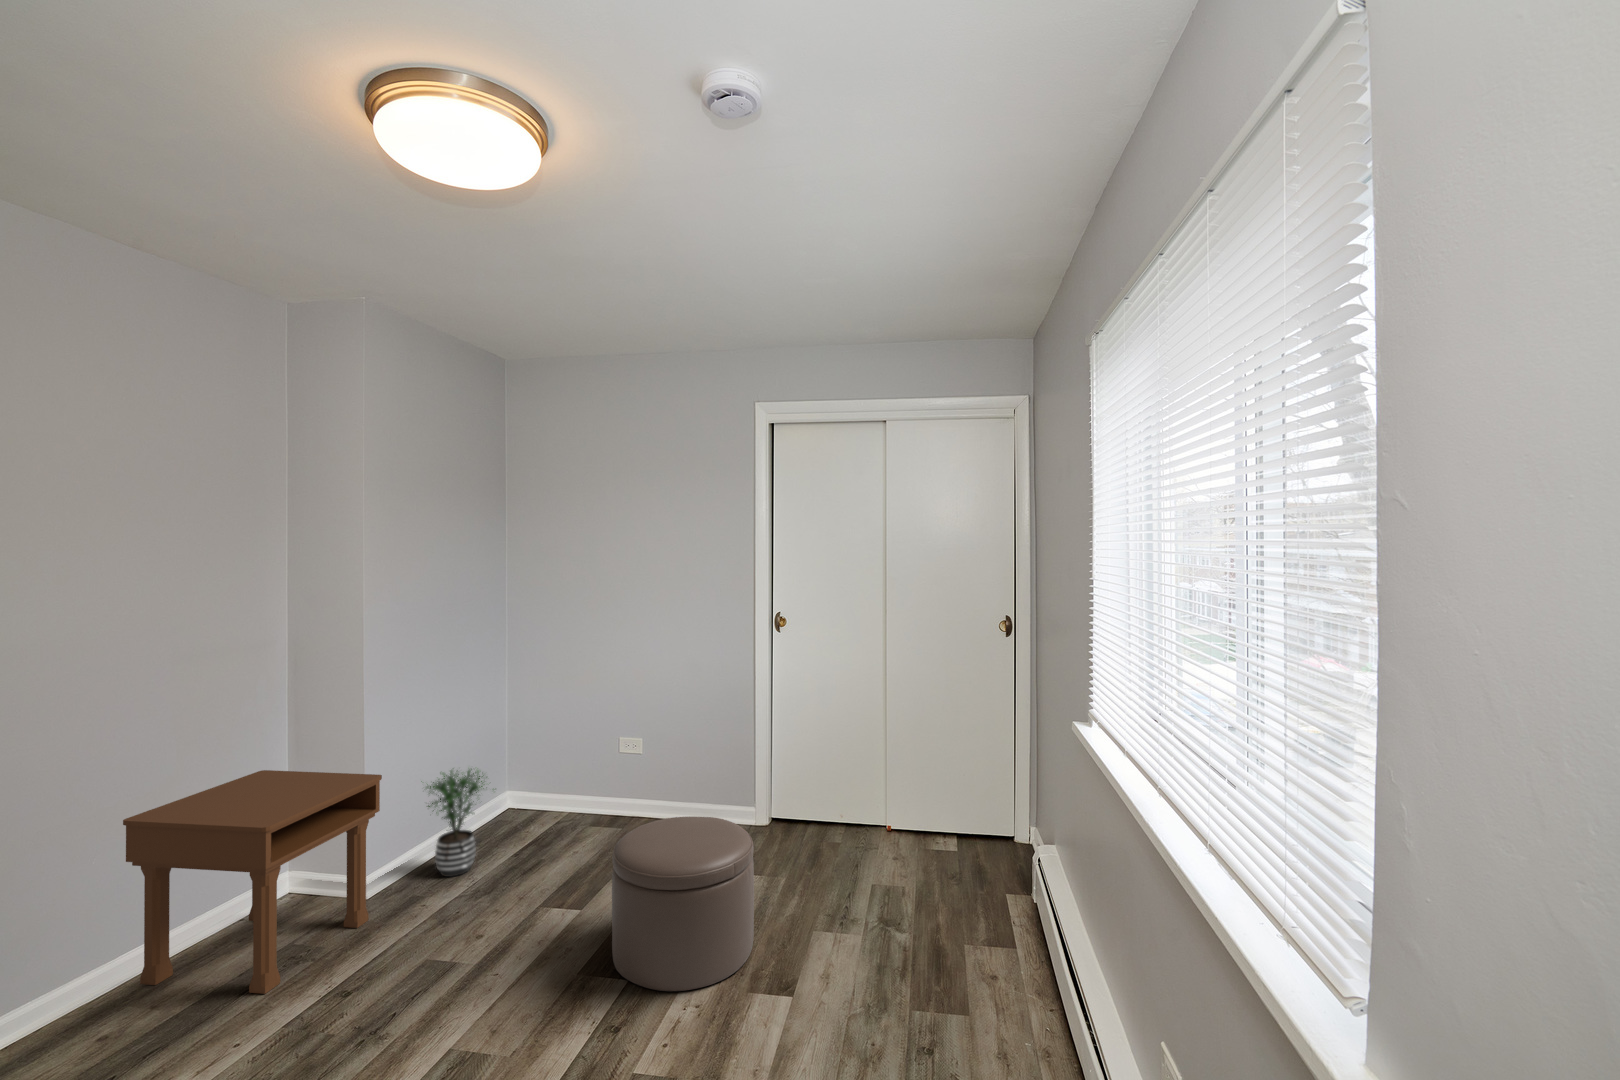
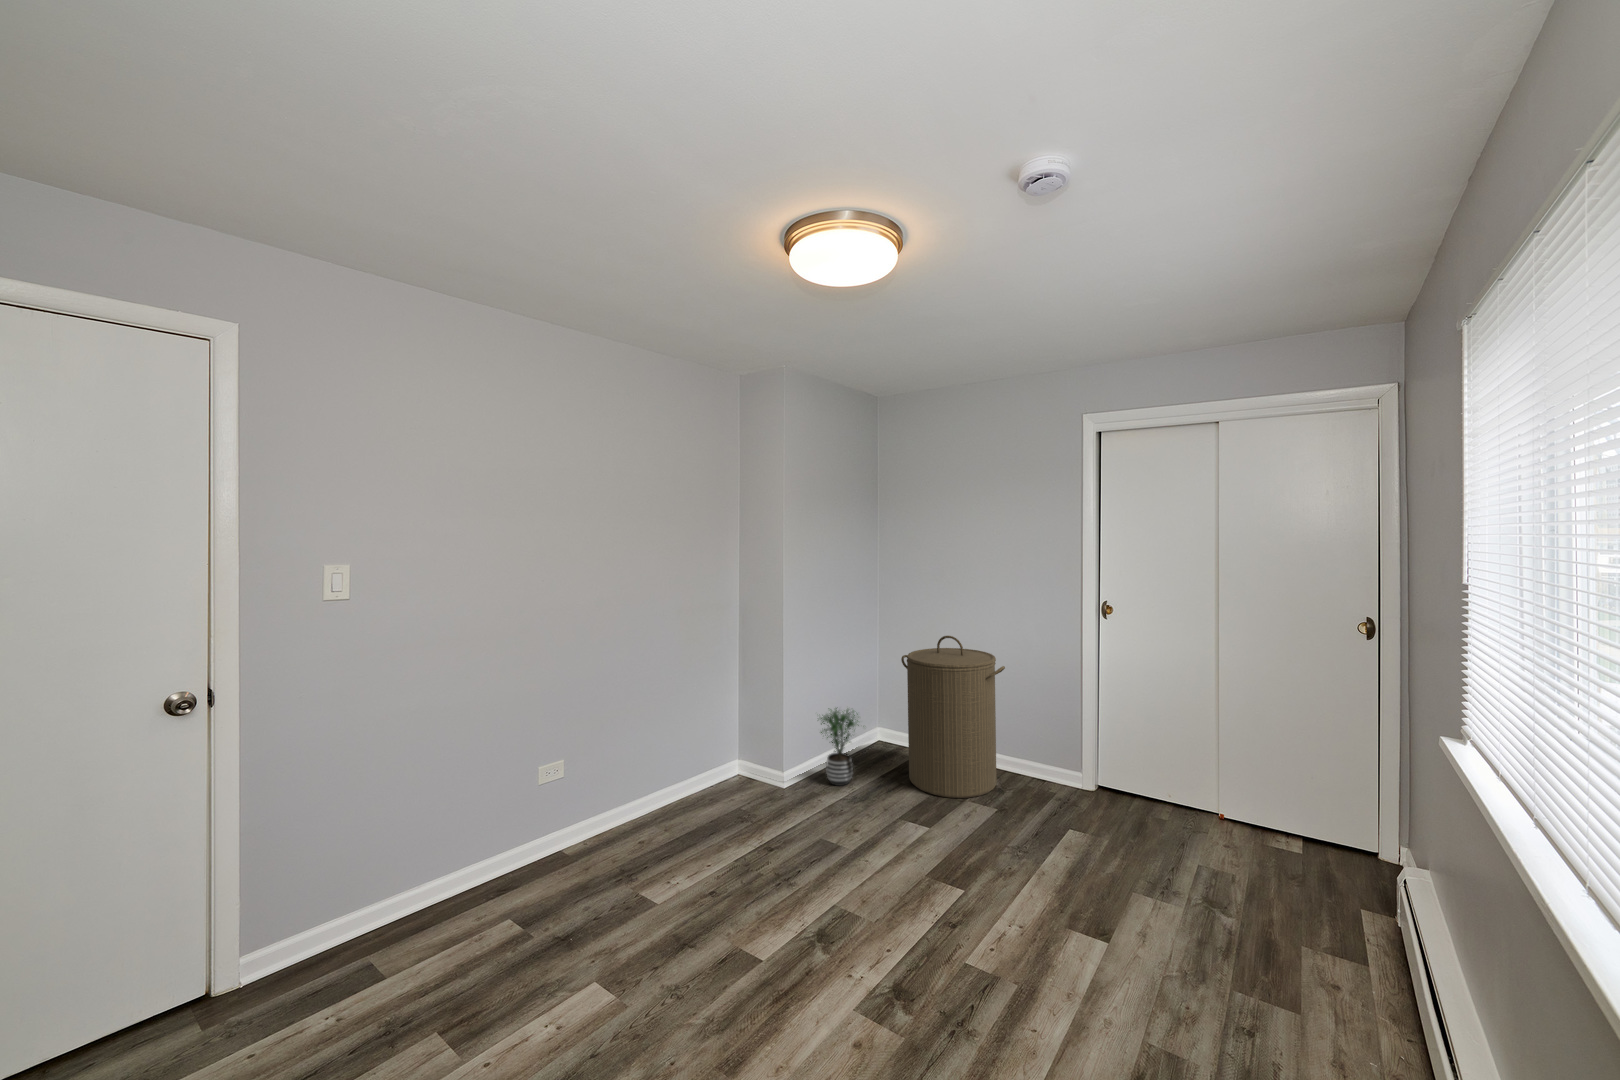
laundry hamper: none [547,661,676,863] -> present [901,636,1005,798]
nightstand: present [123,770,382,994] -> none [657,693,792,838]
ottoman: present [612,817,754,991] -> none [951,770,1072,912]

